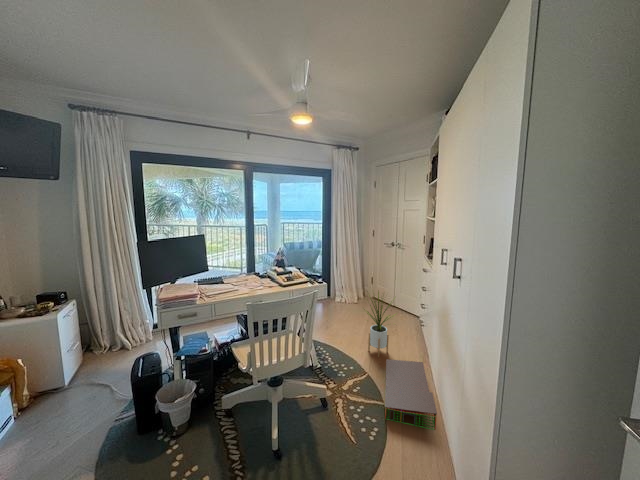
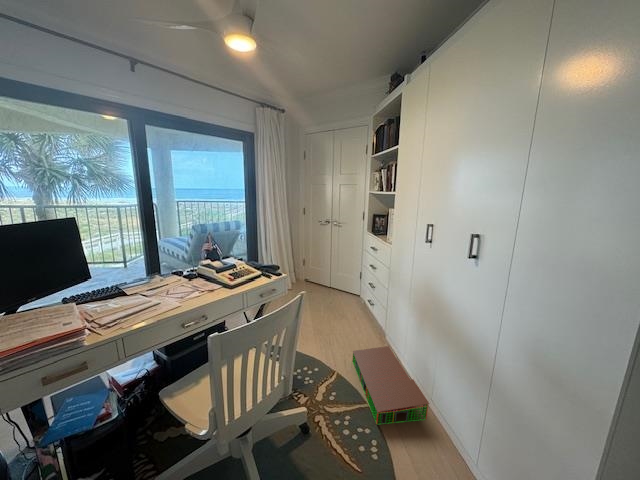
house plant: present [367,292,393,357] -> none [319,273,358,349]

